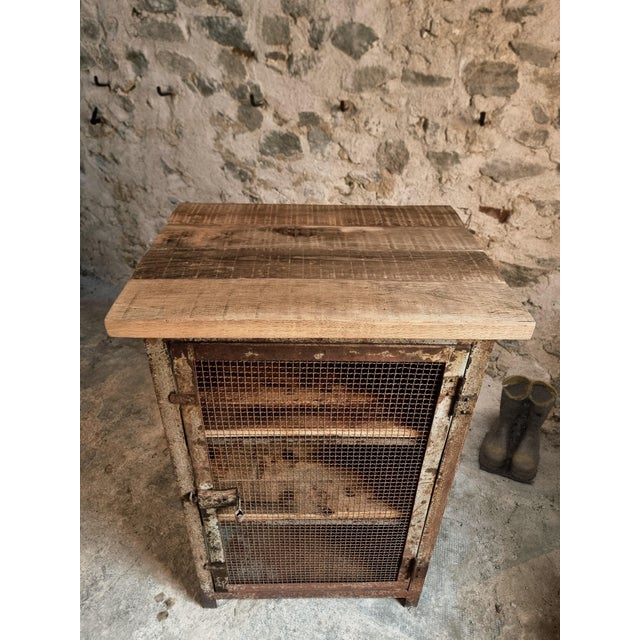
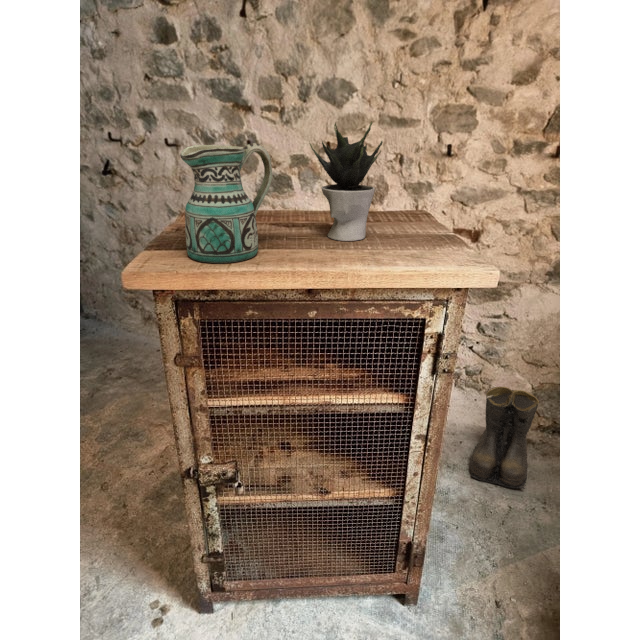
potted plant: none [319,120,406,261] -> present [310,122,383,241]
ceramic pitcher: none [166,160,275,304] -> present [180,143,272,263]

